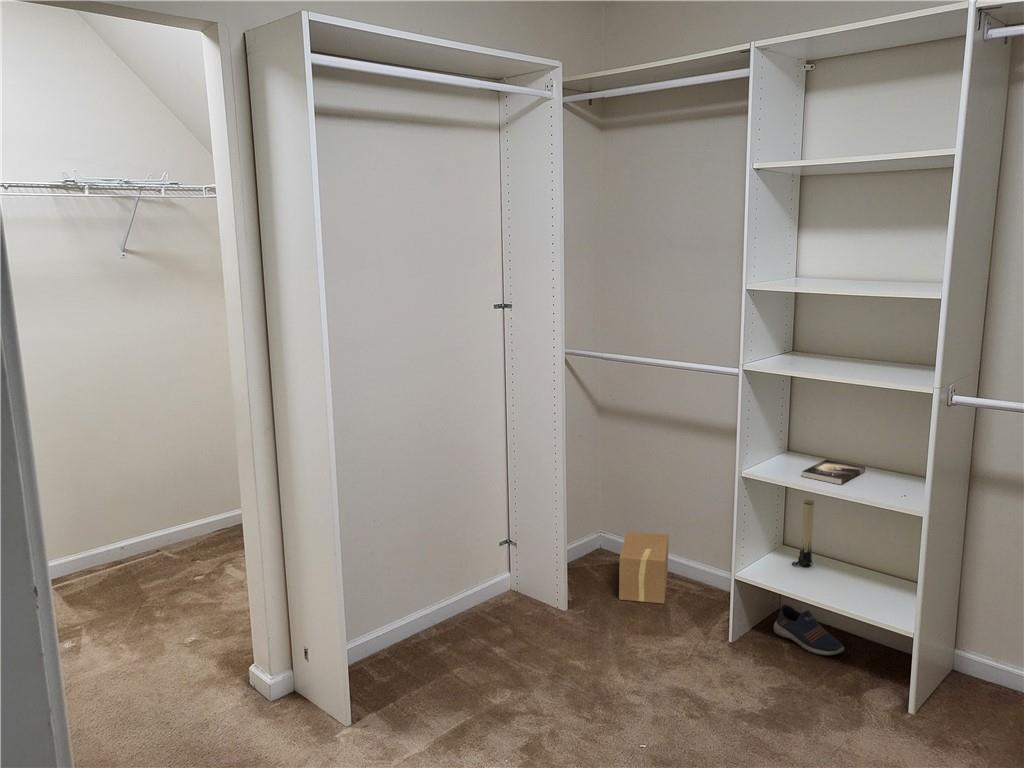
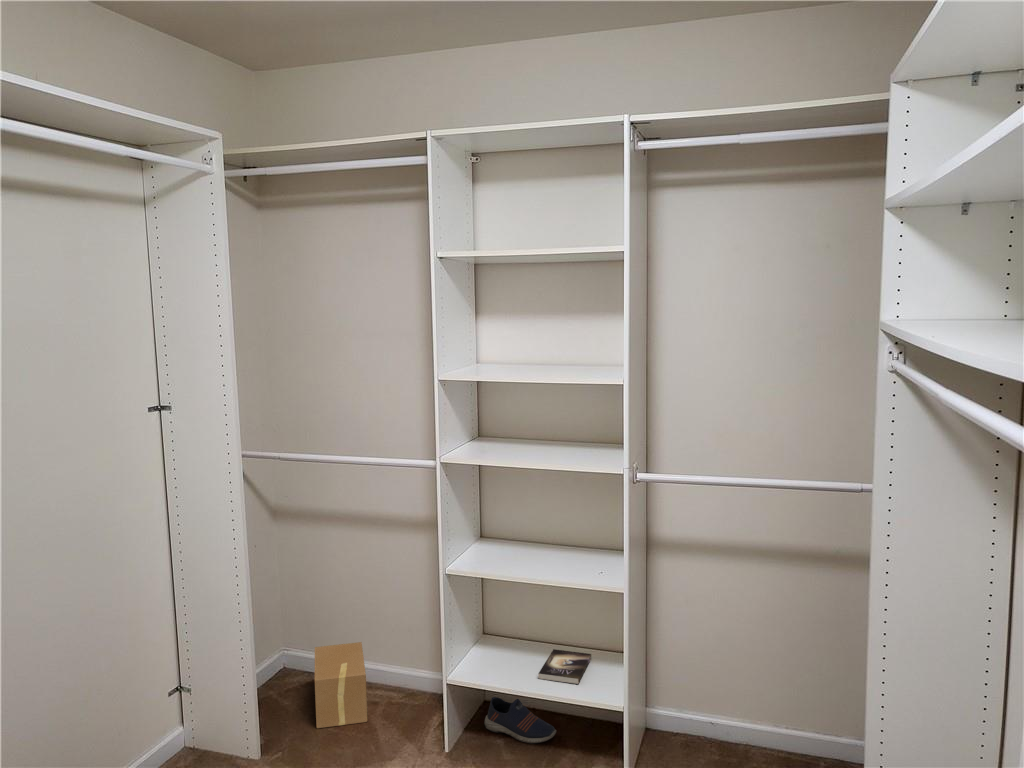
book: present [802,459,865,484] -> present [538,649,591,684]
candle: present [792,500,814,567] -> none [499,585,518,655]

